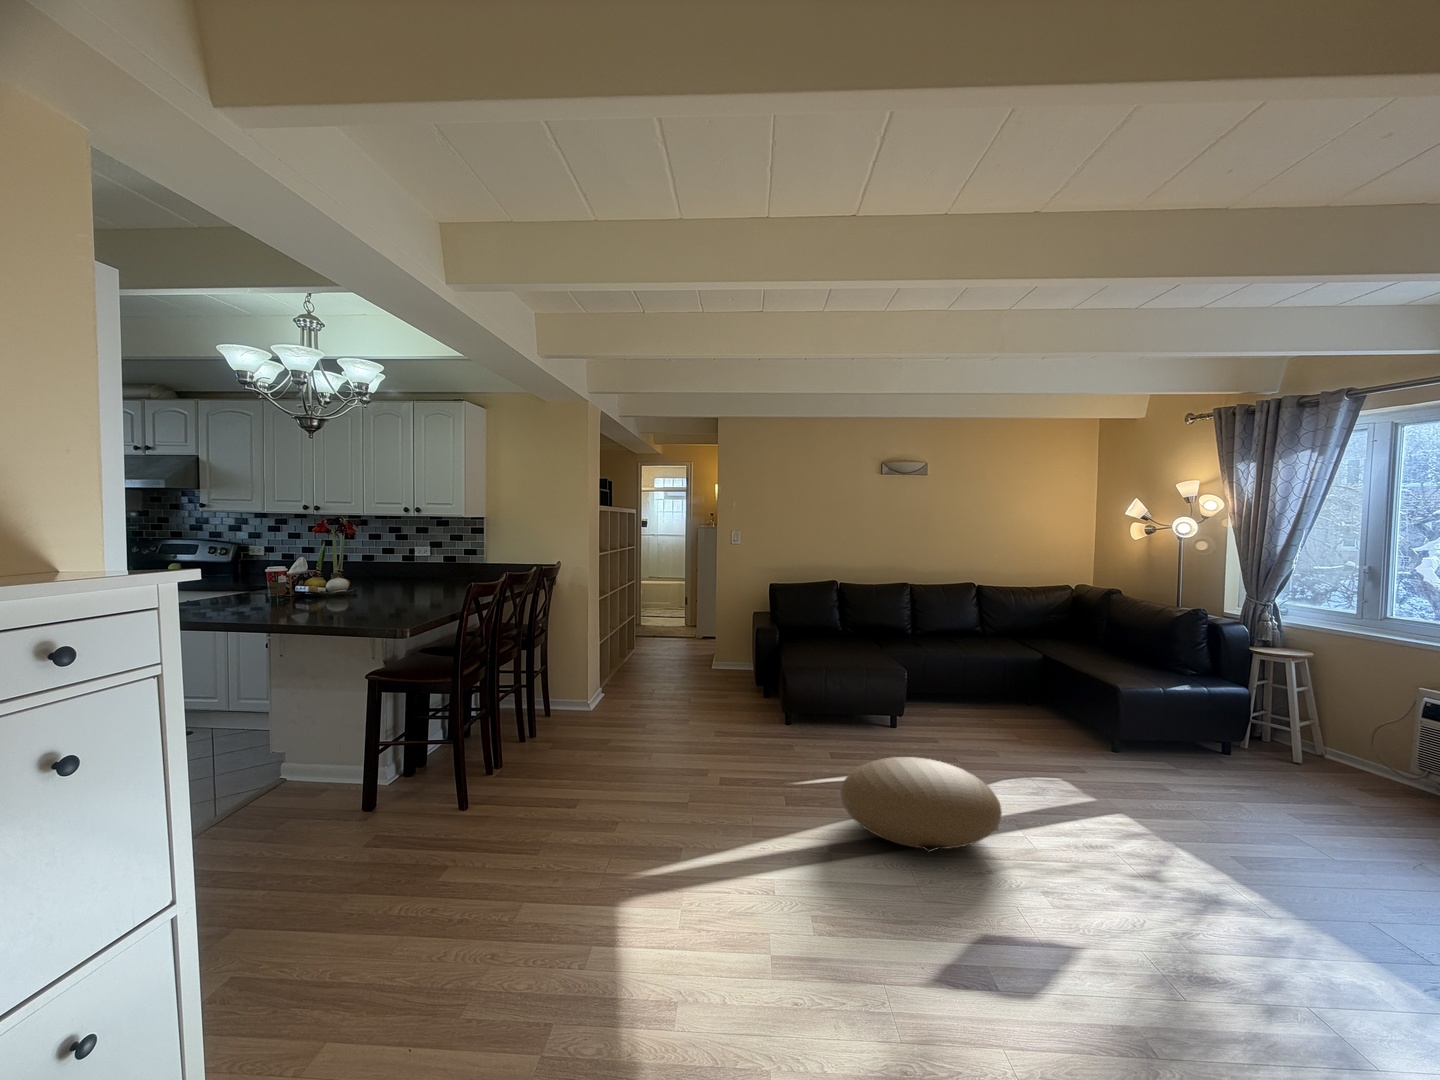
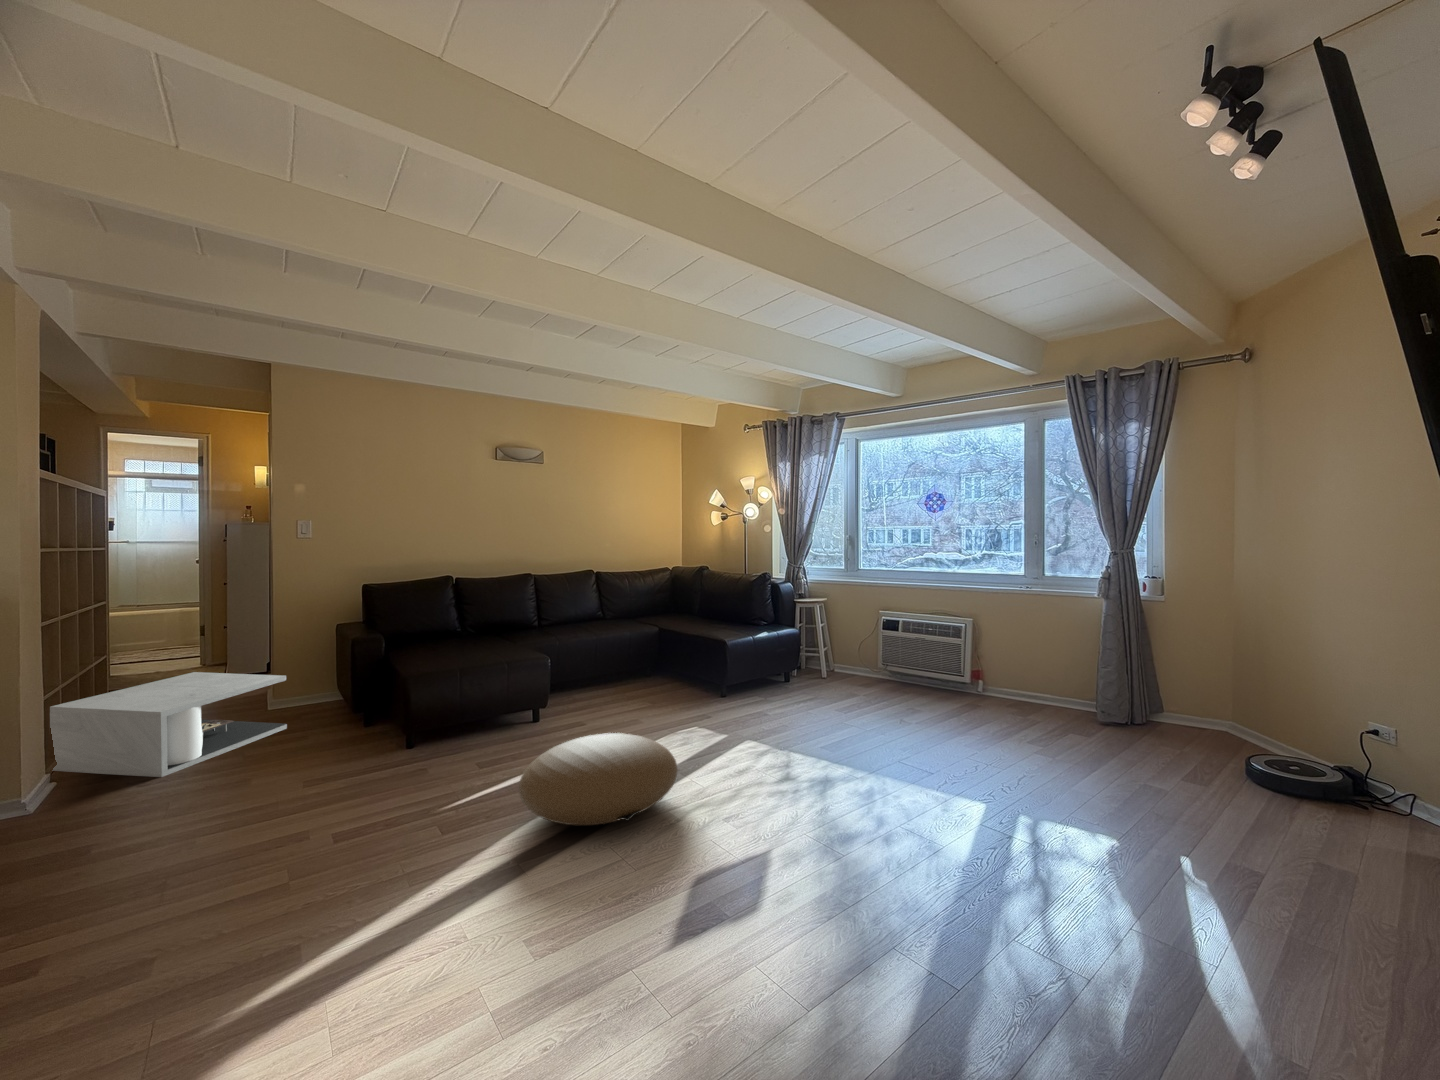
coffee table: none [593,635,714,706] -> present [50,672,287,777]

